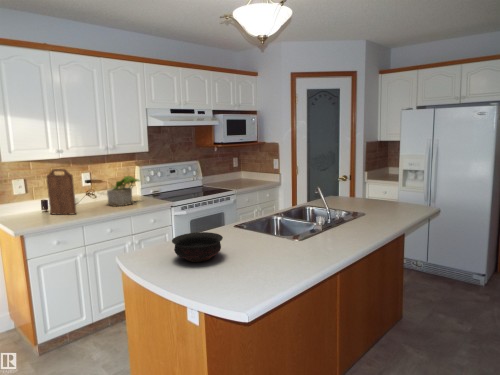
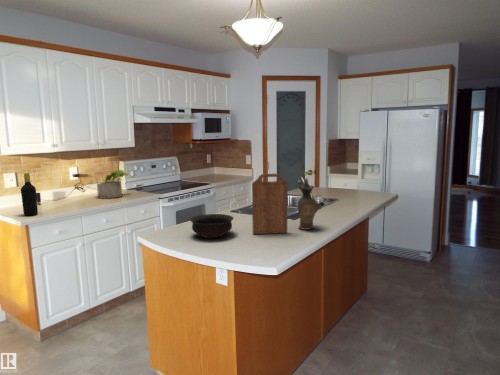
cutting board: present [47,169,76,214] -> present [252,174,287,234]
bottle: none [18,181,35,225] -> present [21,173,38,216]
ceramic pitcher: none [300,192,325,255] -> present [297,178,318,230]

